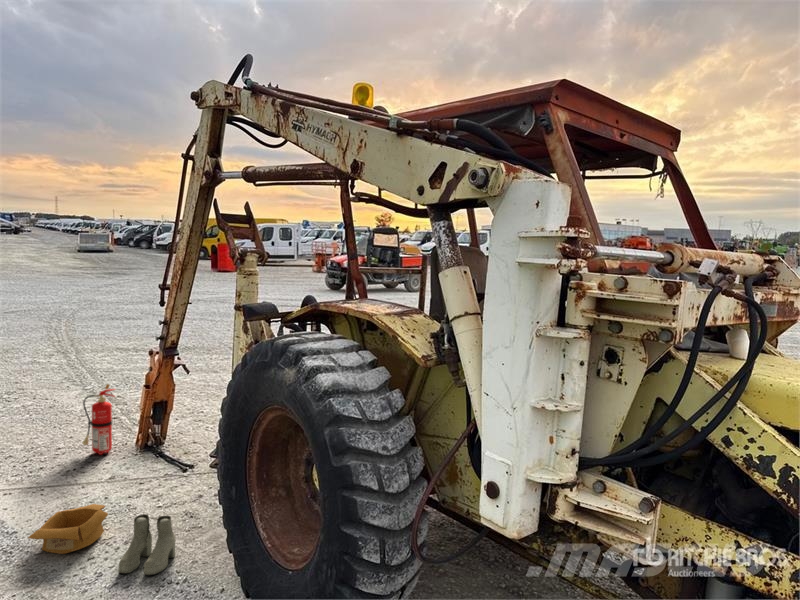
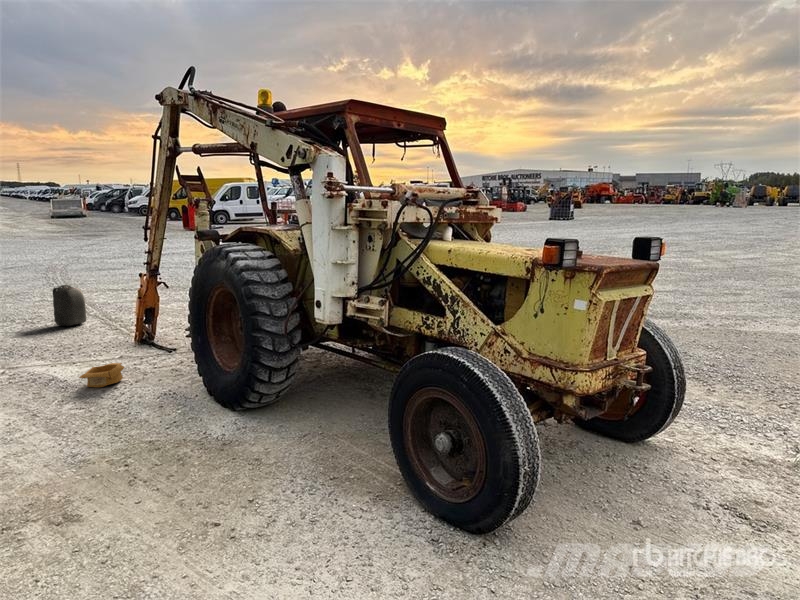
backpack: none [33,350,77,407] -> present [53,285,86,326]
fire extinguisher: present [82,384,115,455] -> none [97,299,119,348]
boots: present [118,514,176,575] -> none [135,361,168,392]

